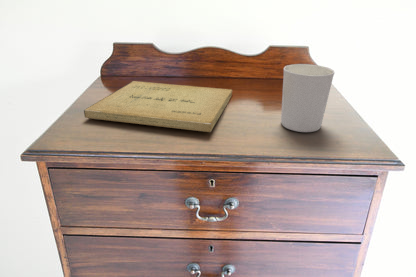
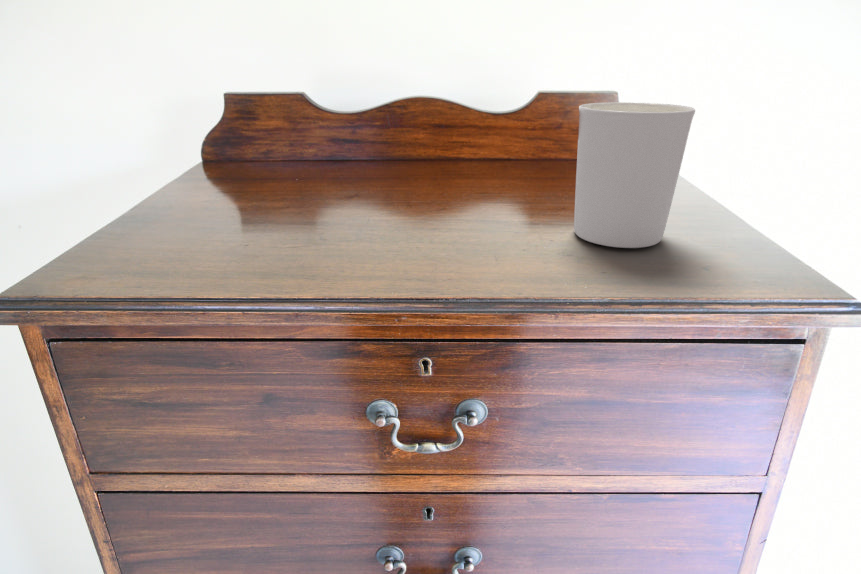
book: present [84,81,232,132] -> none [140,166,466,251]

